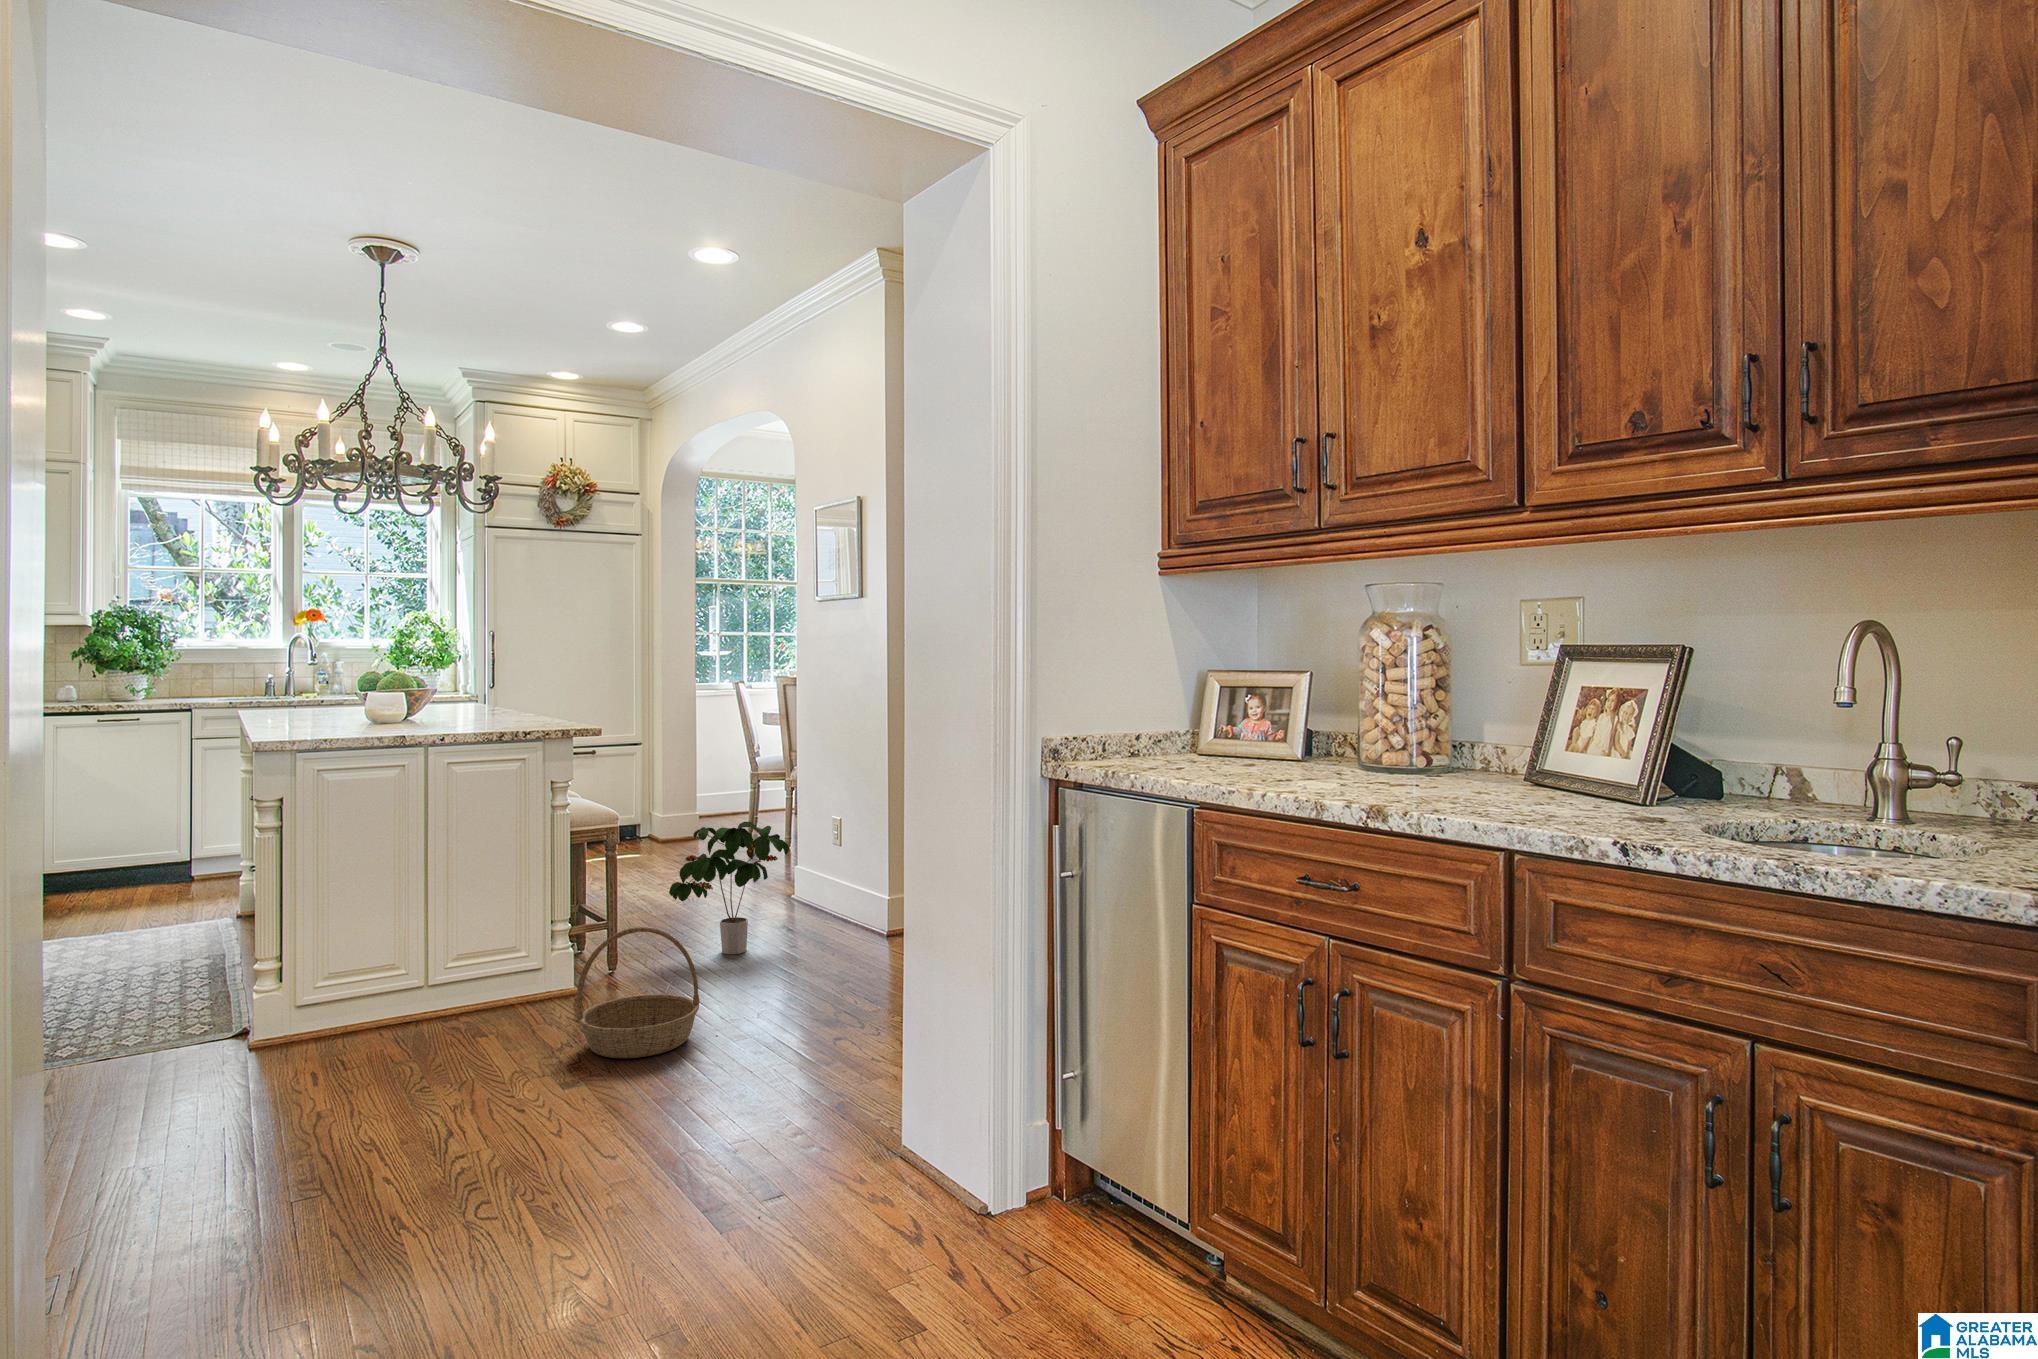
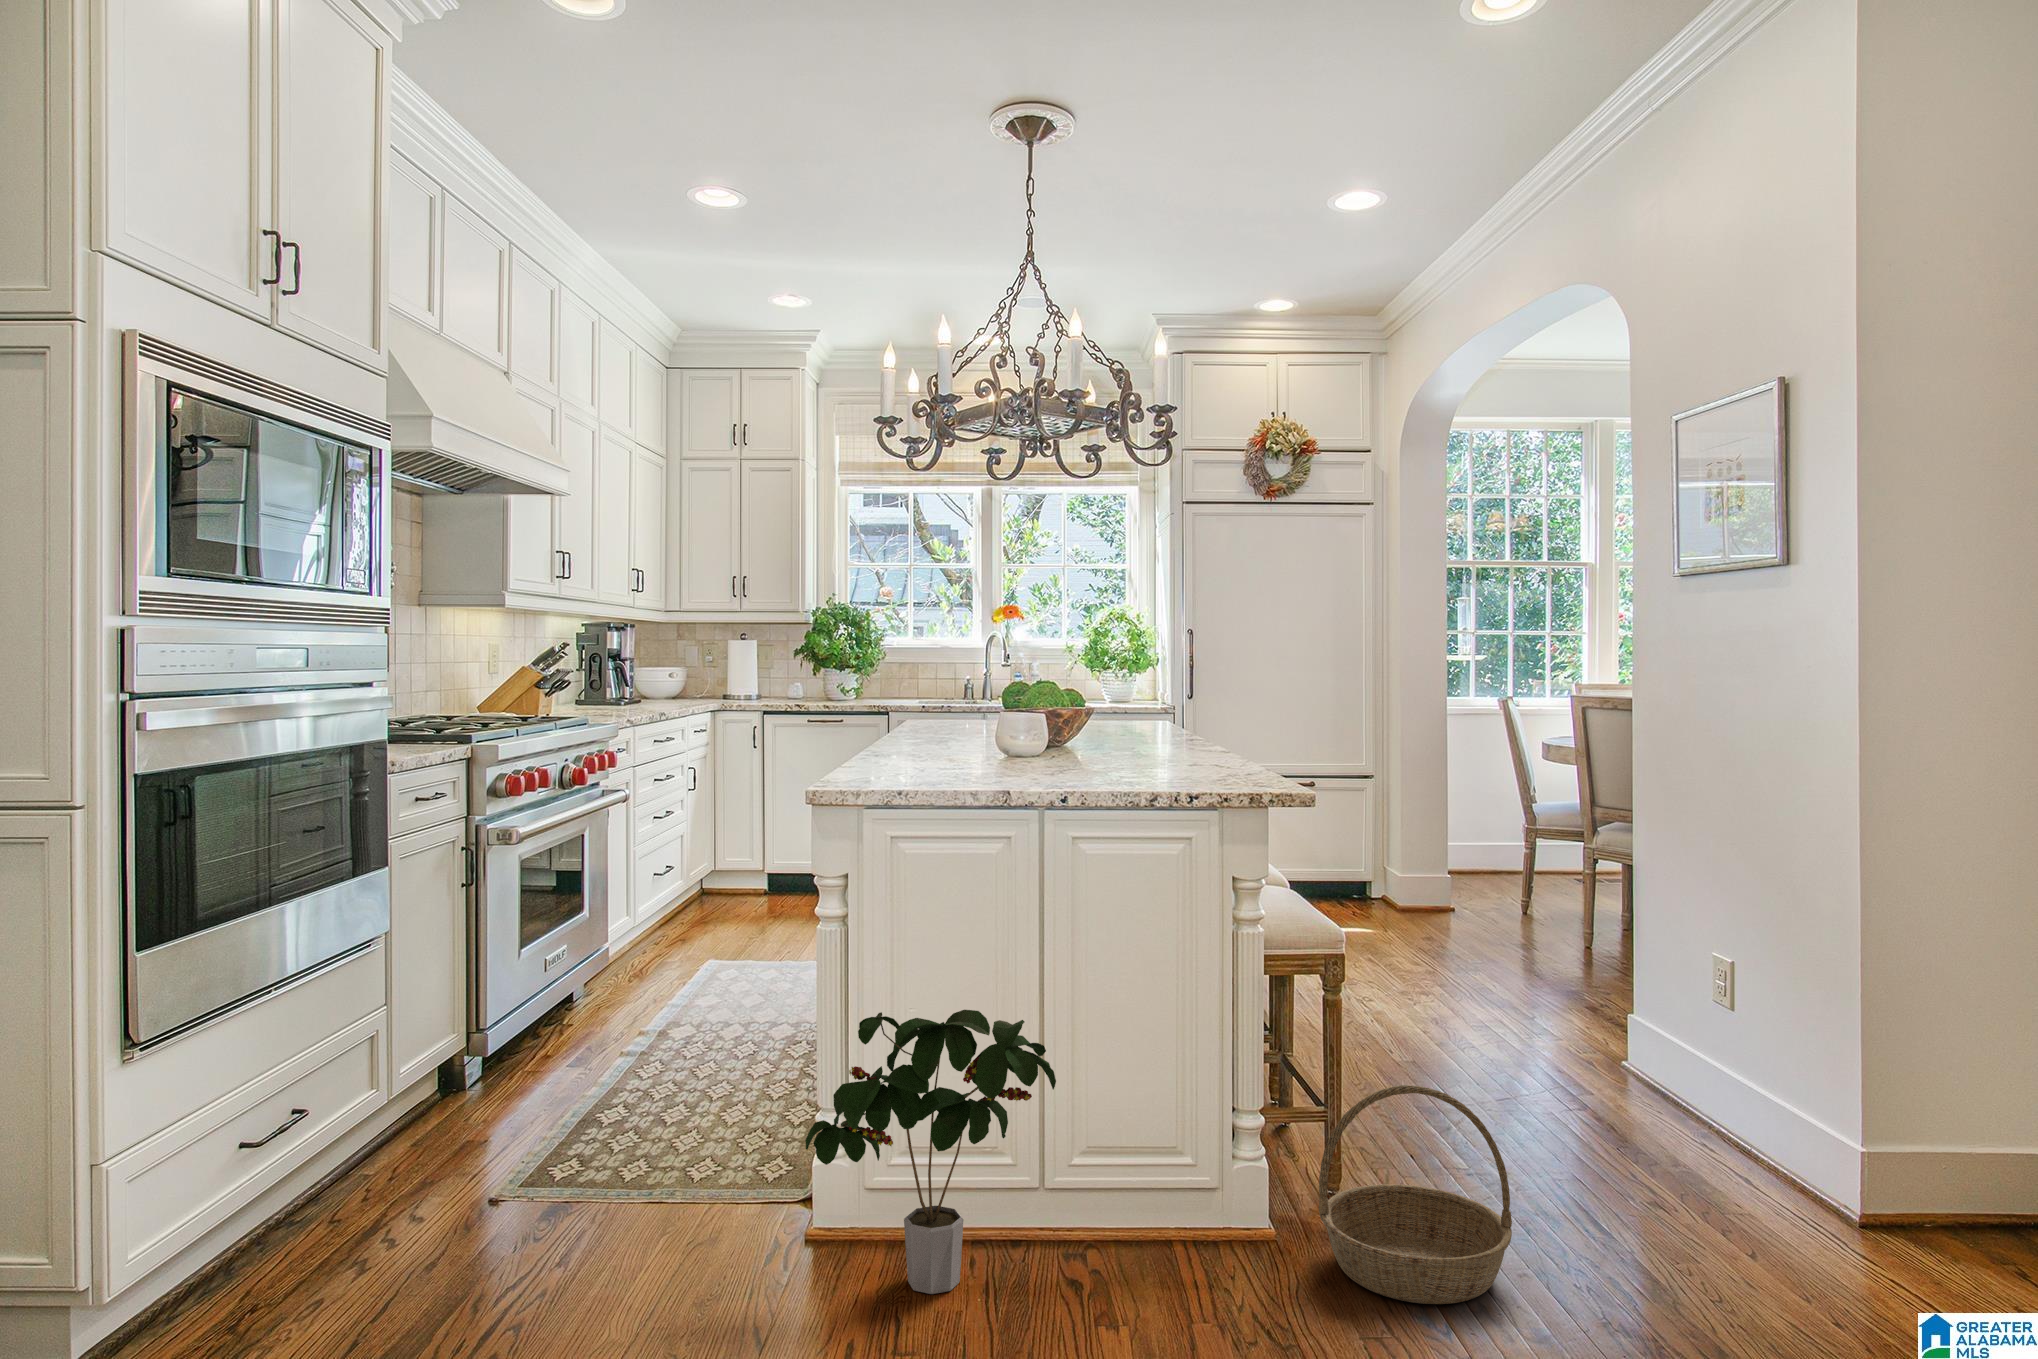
potted plant: present [669,822,789,954] -> present [805,1010,1056,1294]

